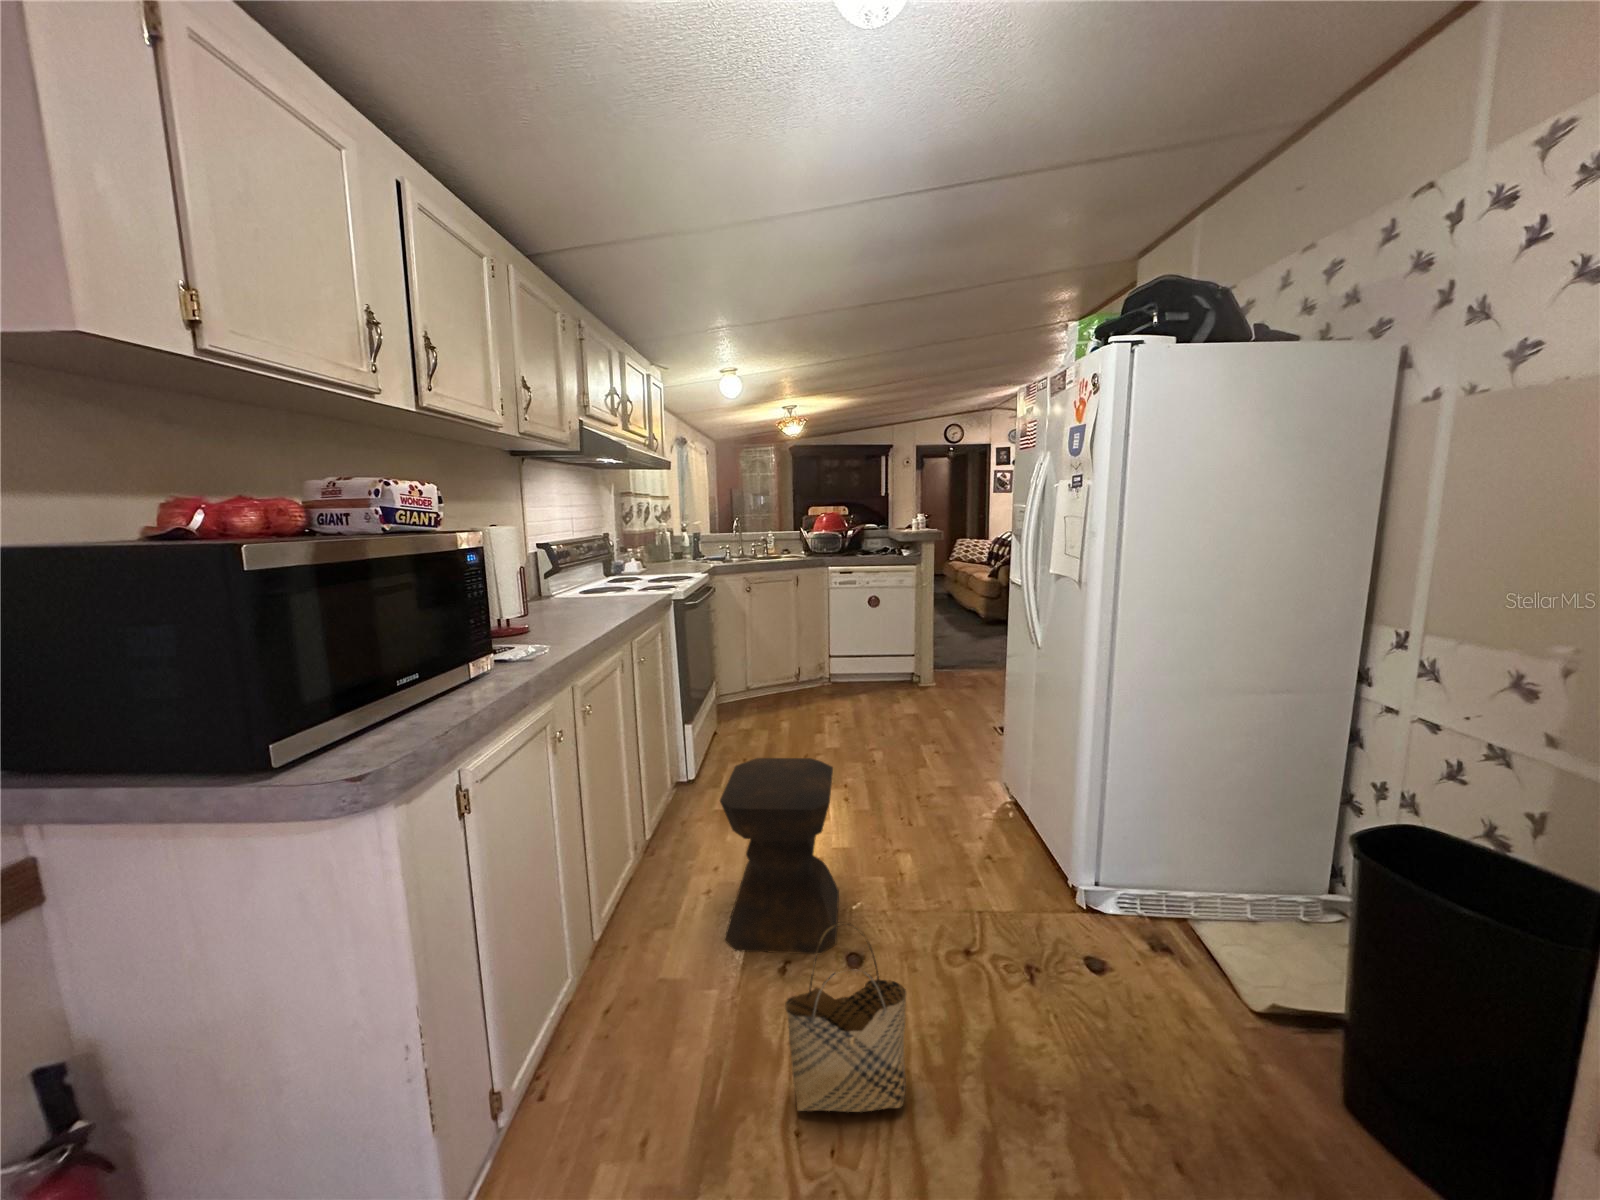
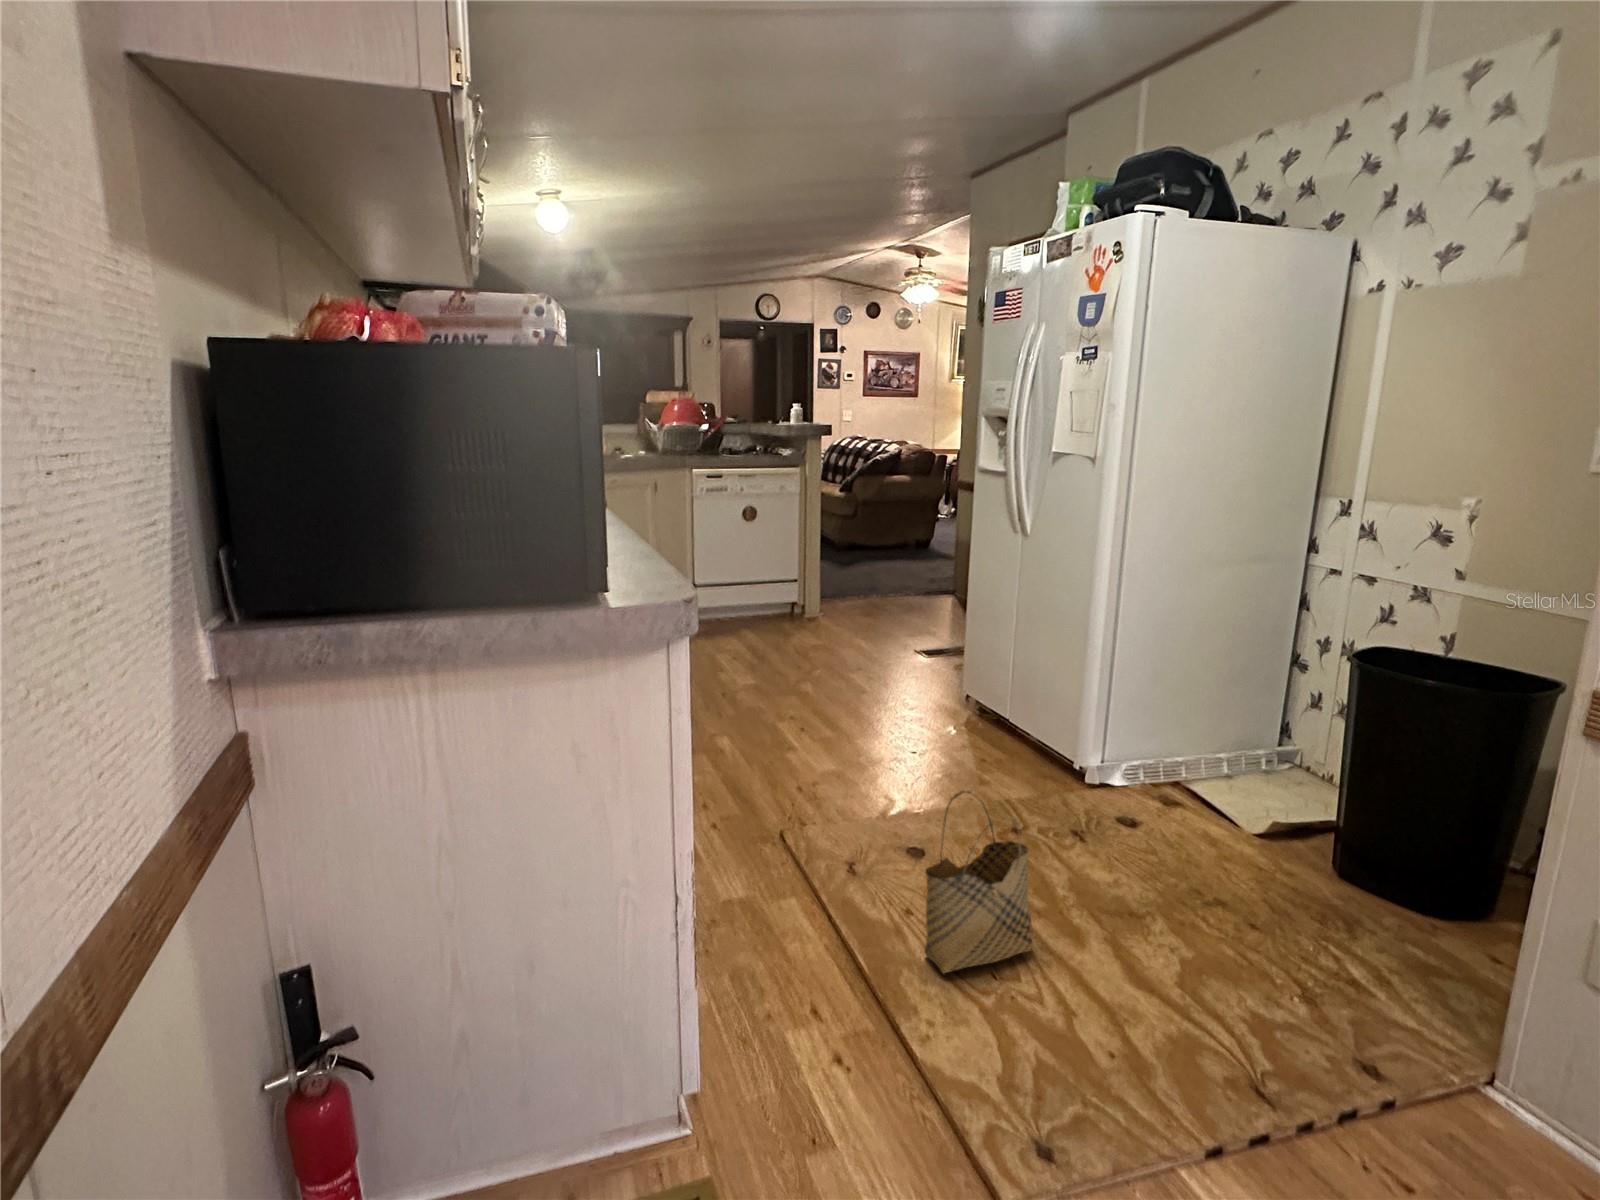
stool: present [720,758,839,954] -> none [744,664,884,878]

